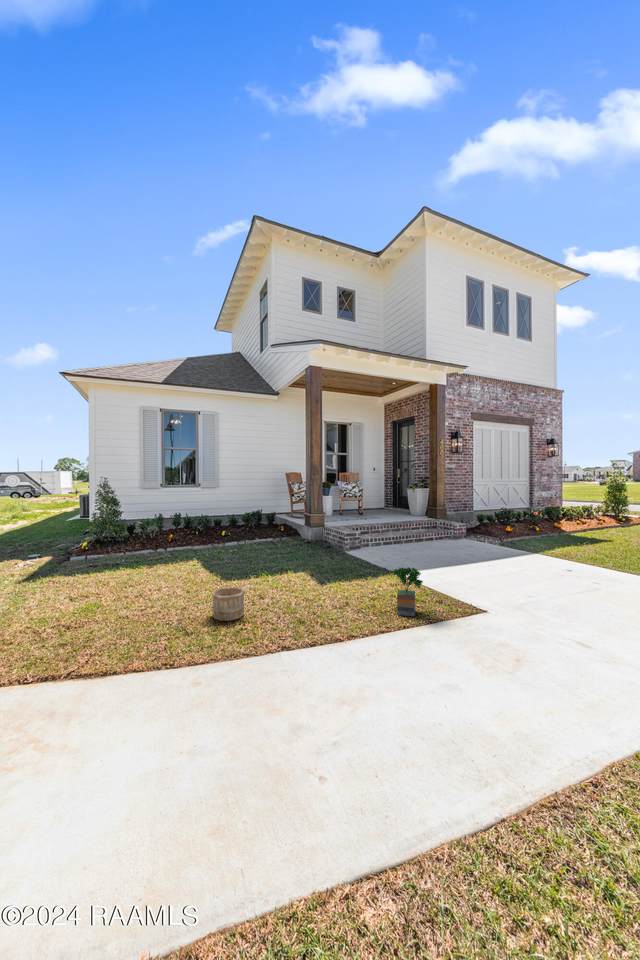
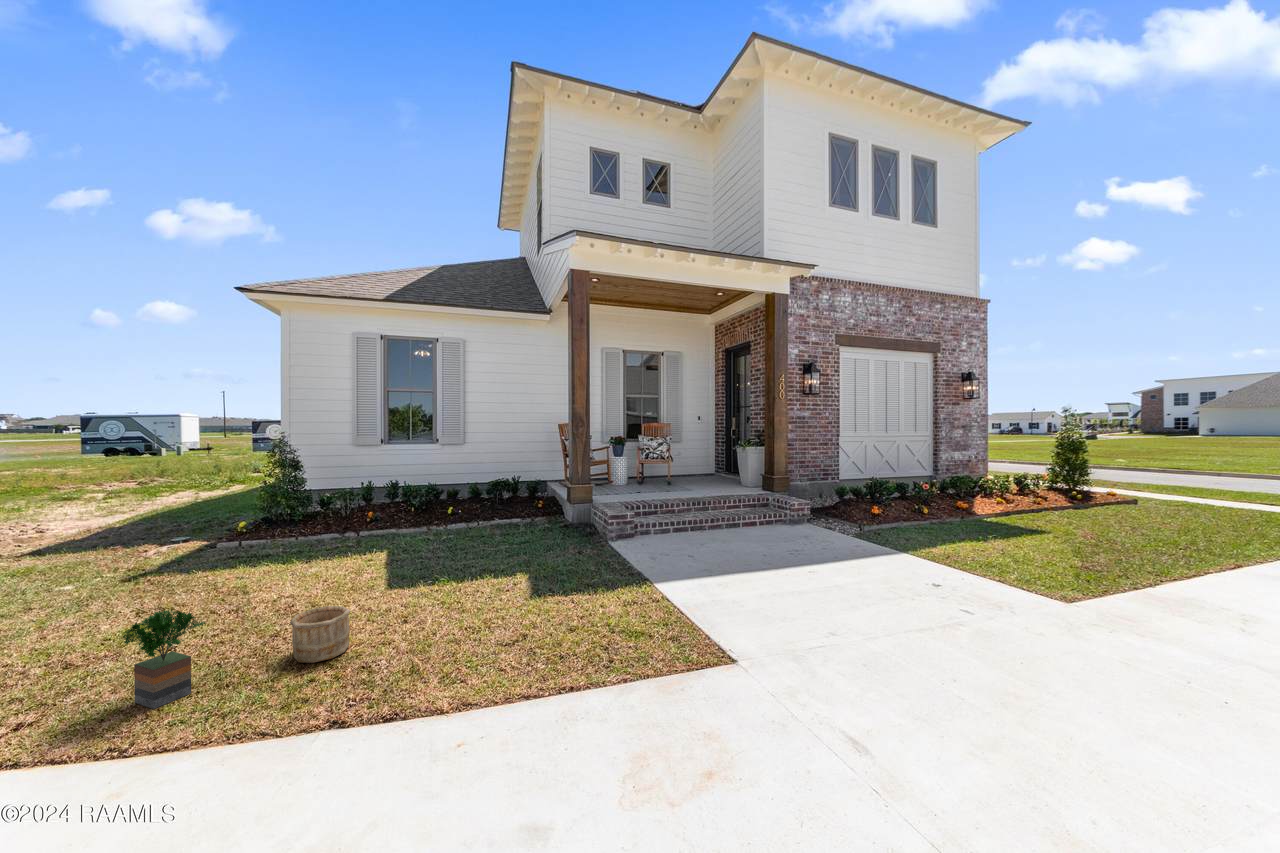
potted tree: present [393,567,423,616] -> present [123,609,205,709]

